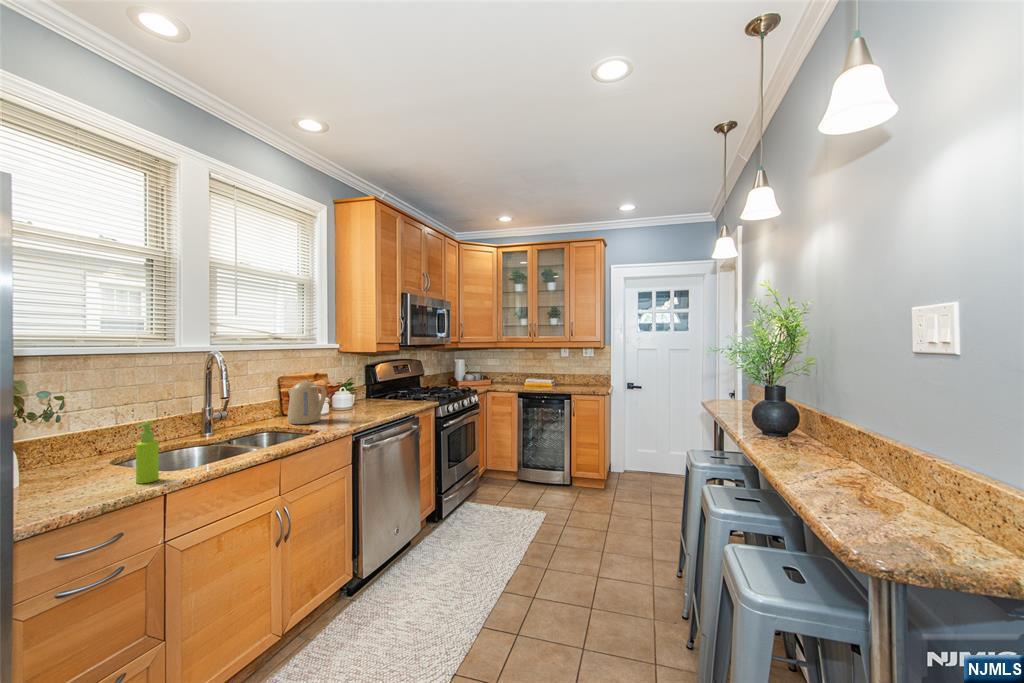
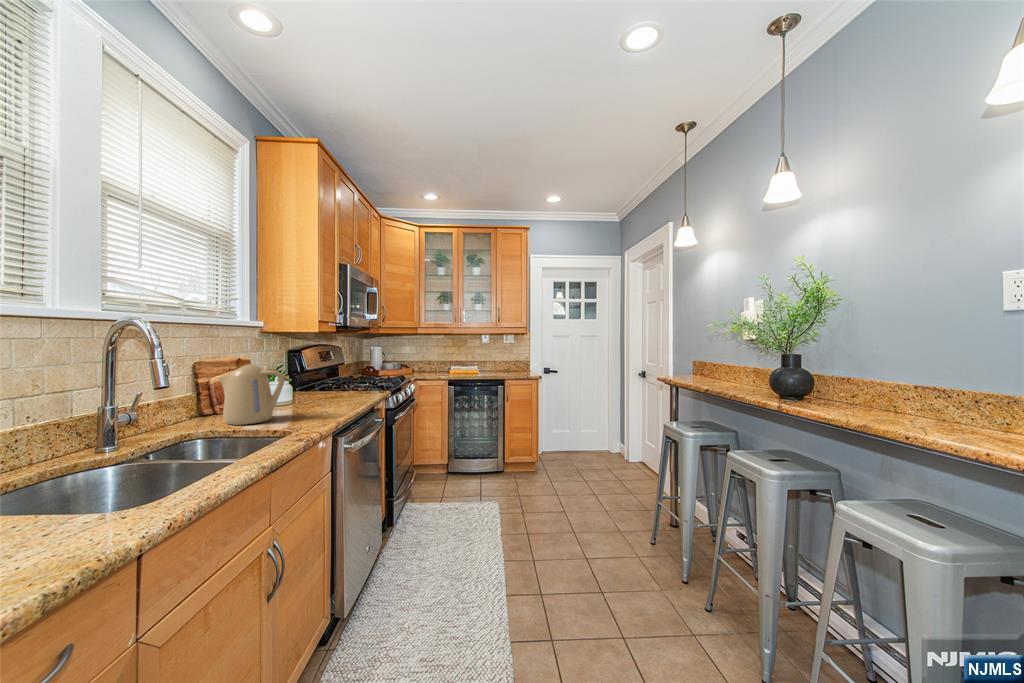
soap dispenser: present [136,422,159,484] -> none [61,423,109,543]

